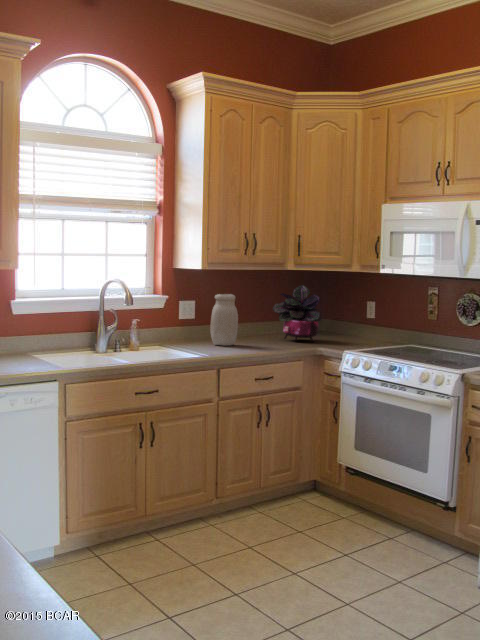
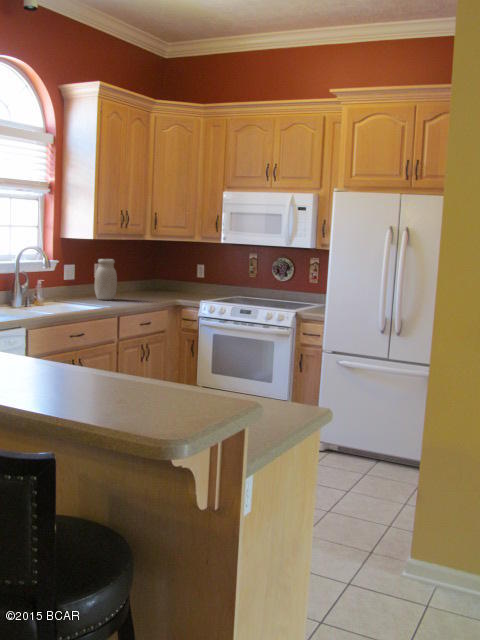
potted plant: present [273,285,322,342] -> none [133,252,173,296]

